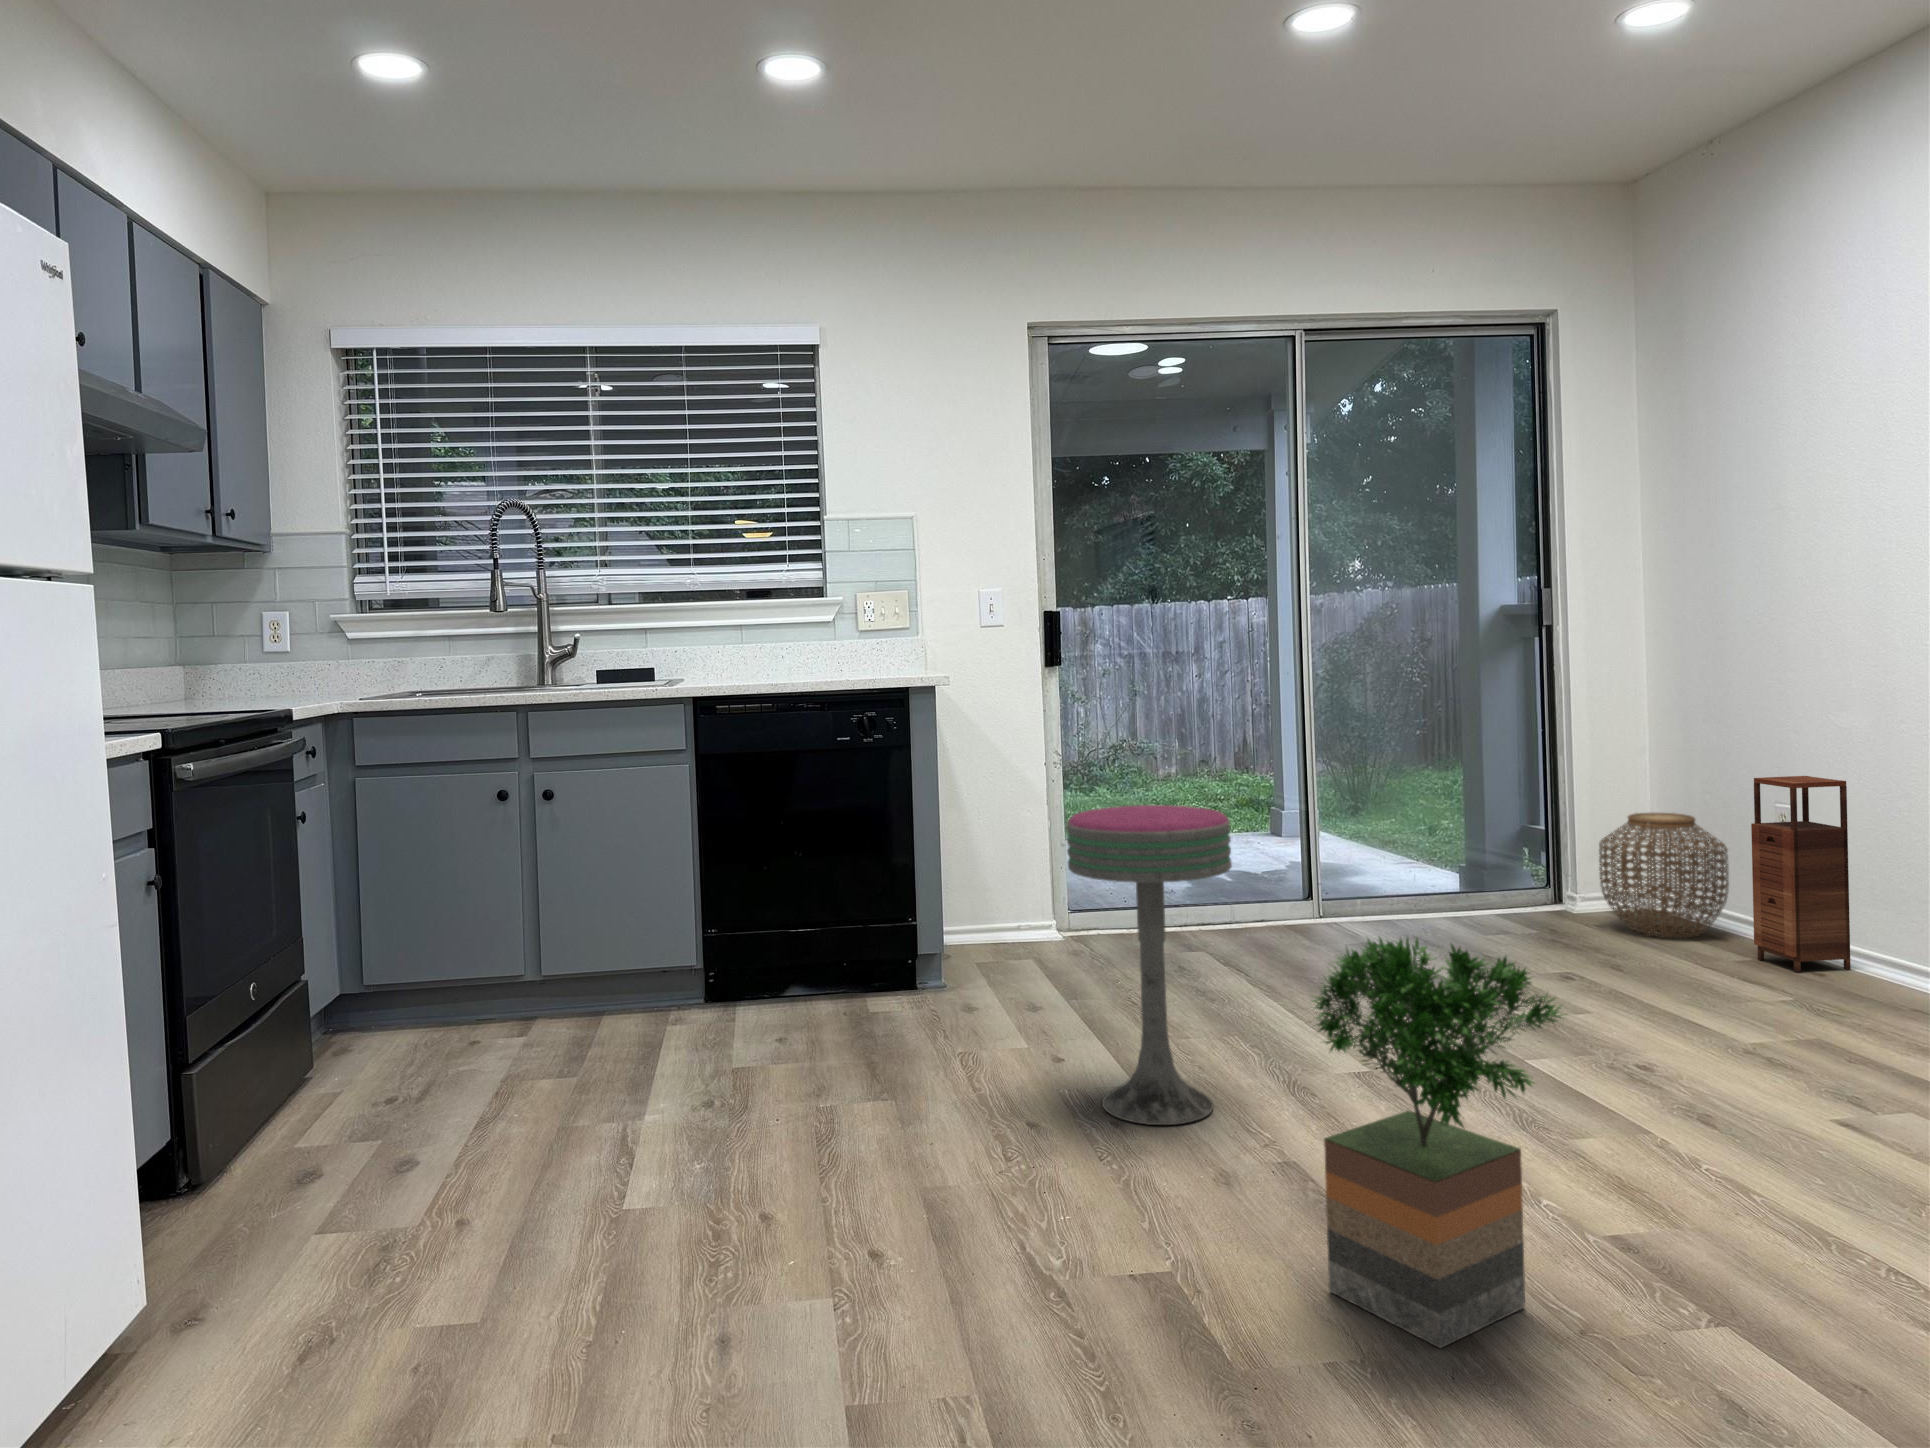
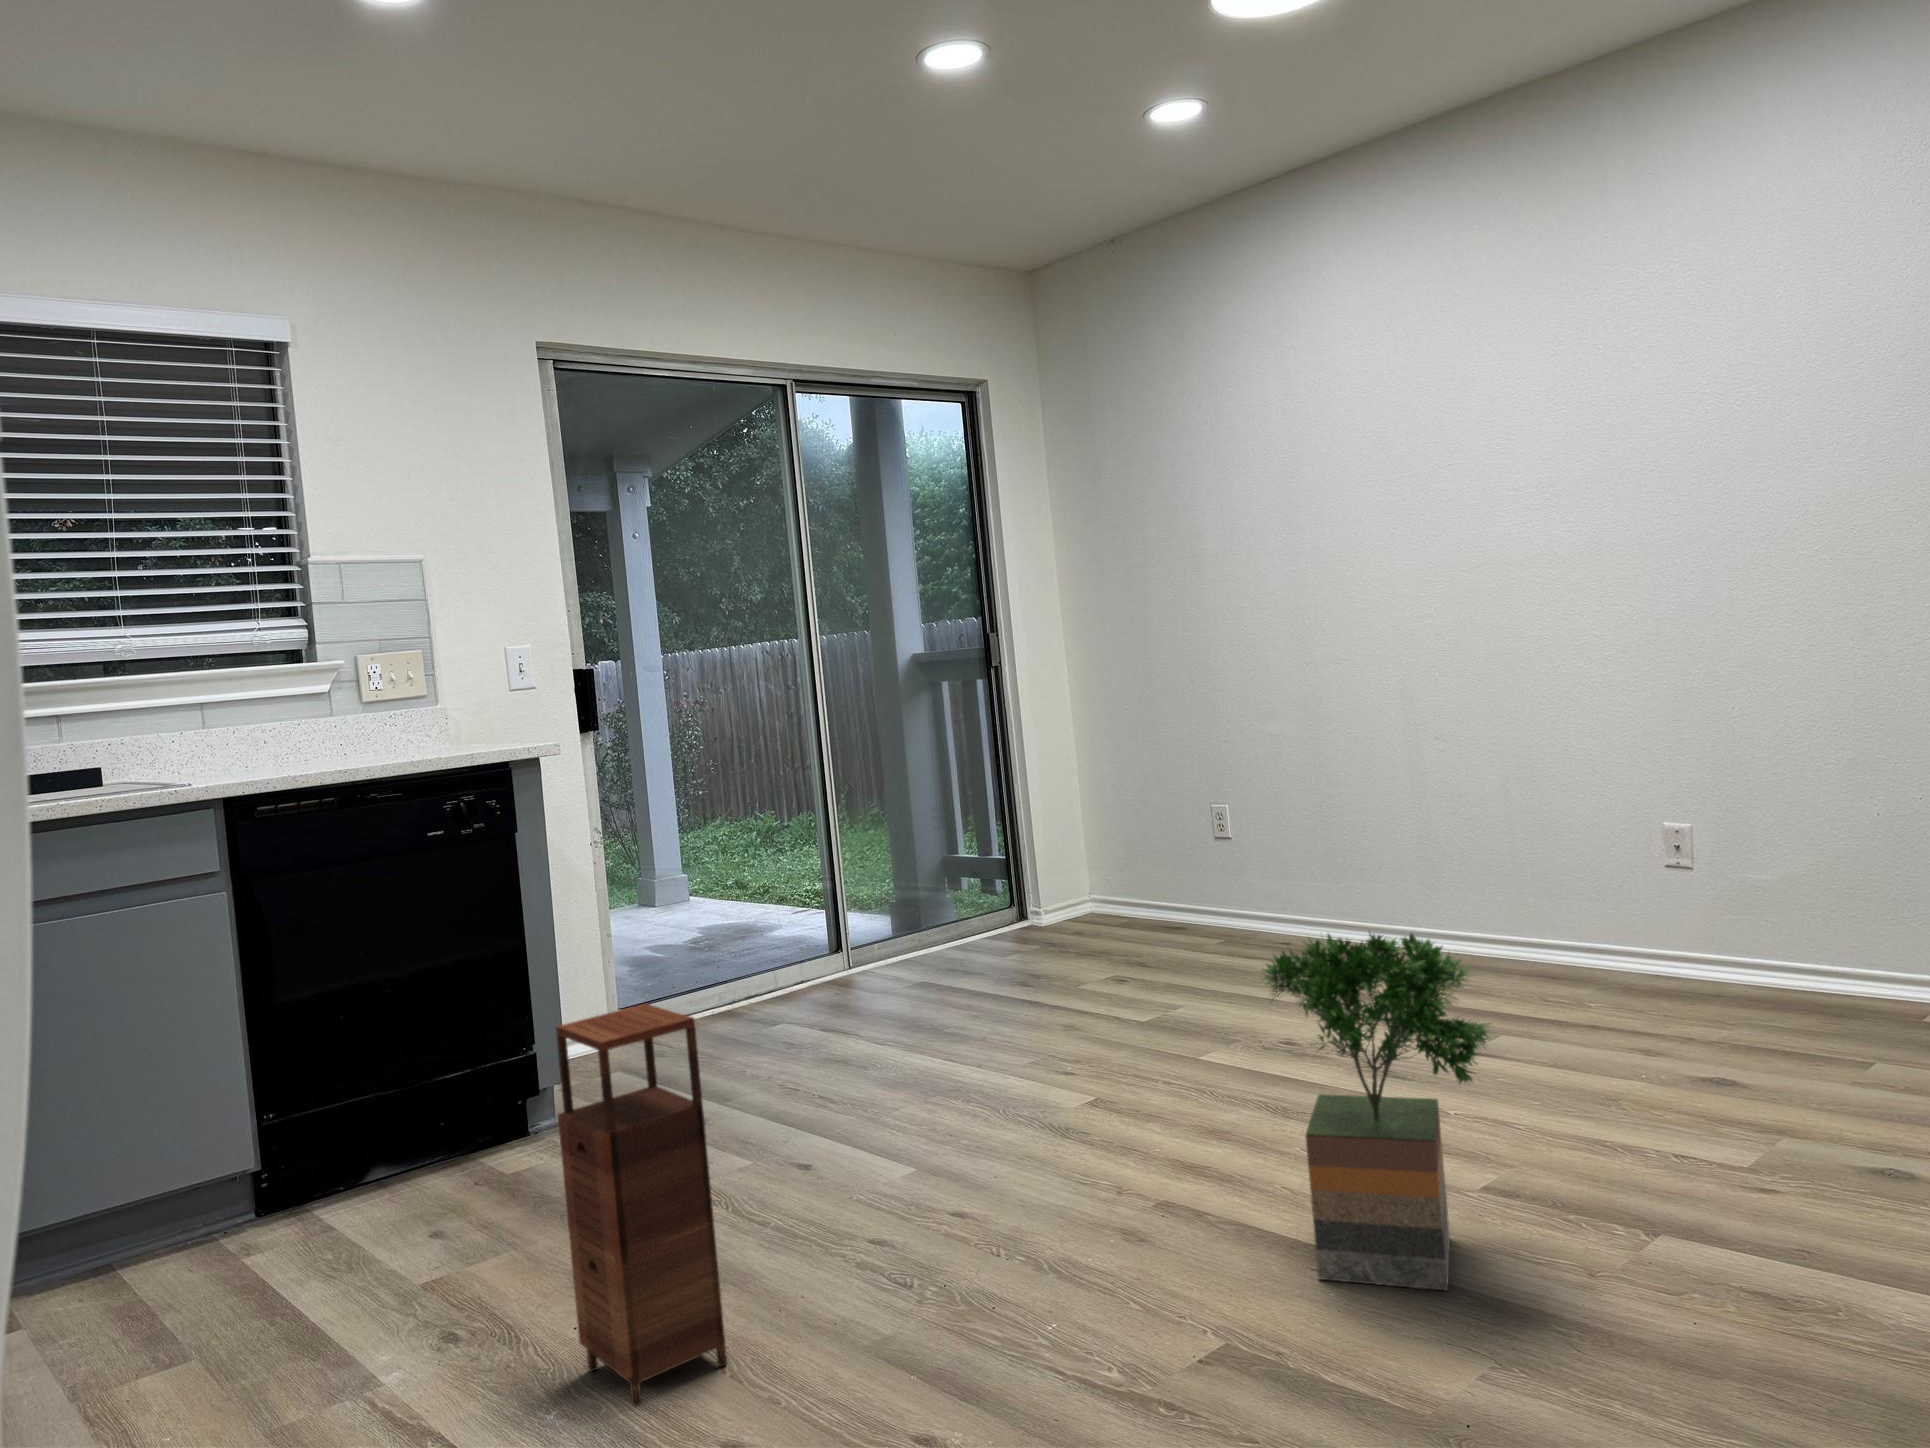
storage cabinet: present [1751,776,1851,972] -> present [556,1004,727,1407]
bar stool: present [1066,805,1232,1125] -> none [844,855,1017,1196]
woven basket: present [1599,813,1729,938] -> none [1071,824,1172,933]

